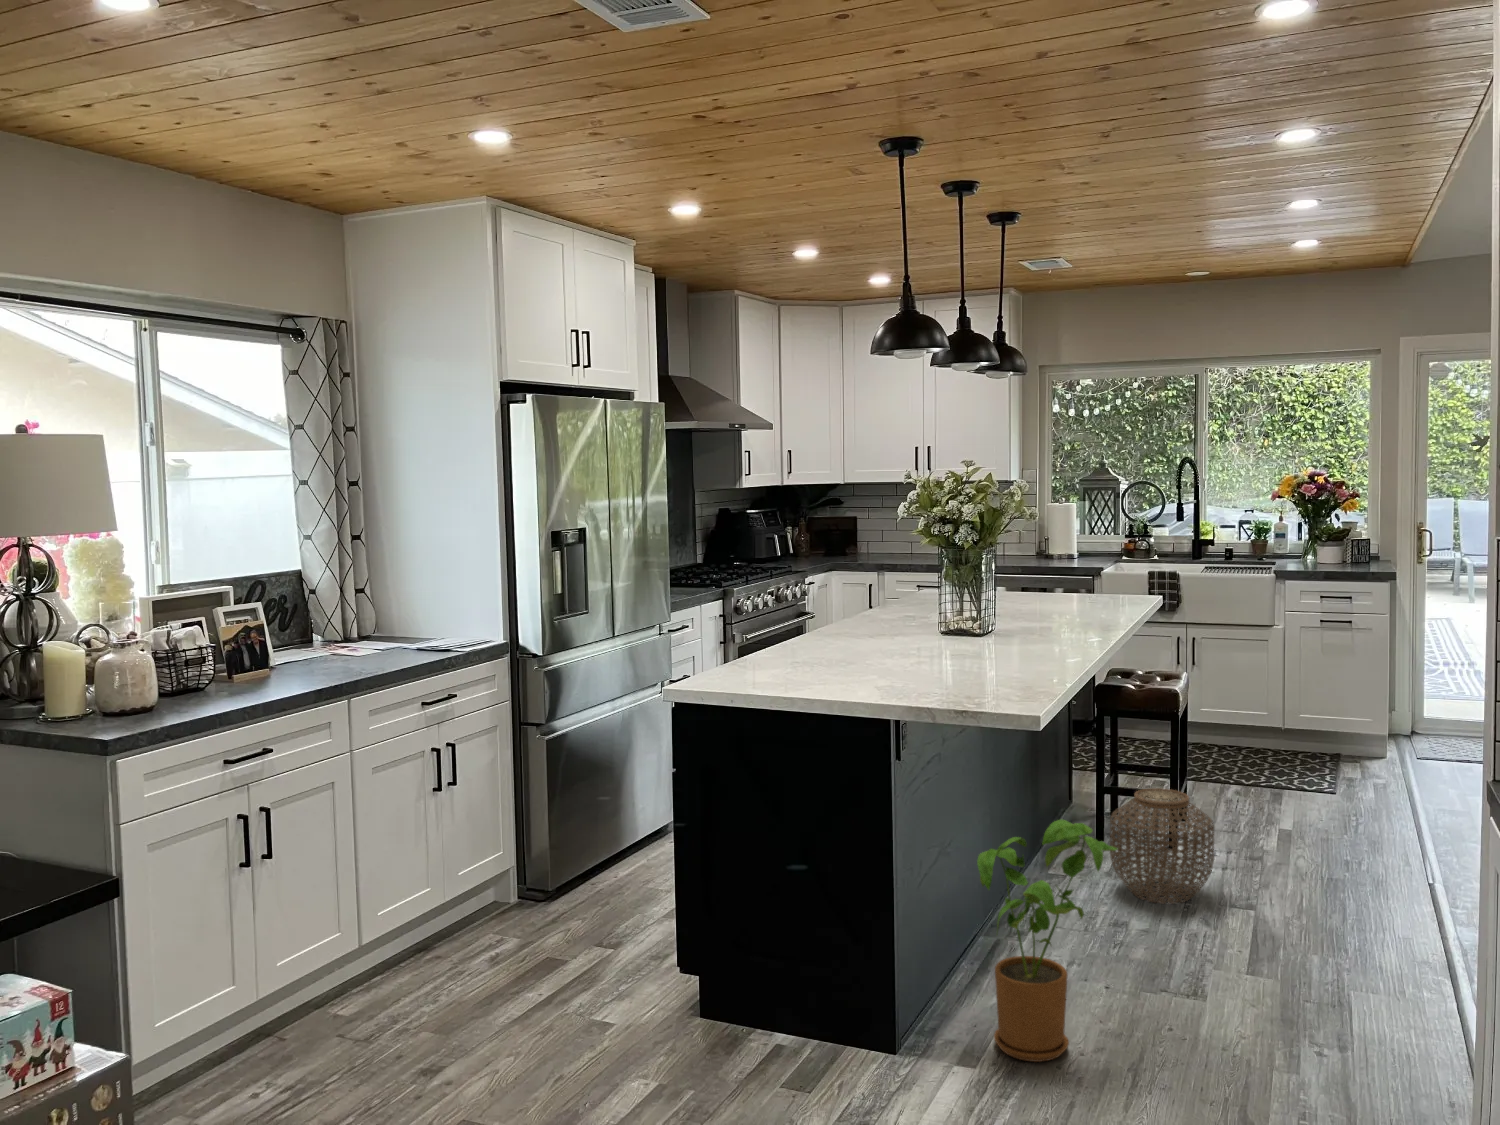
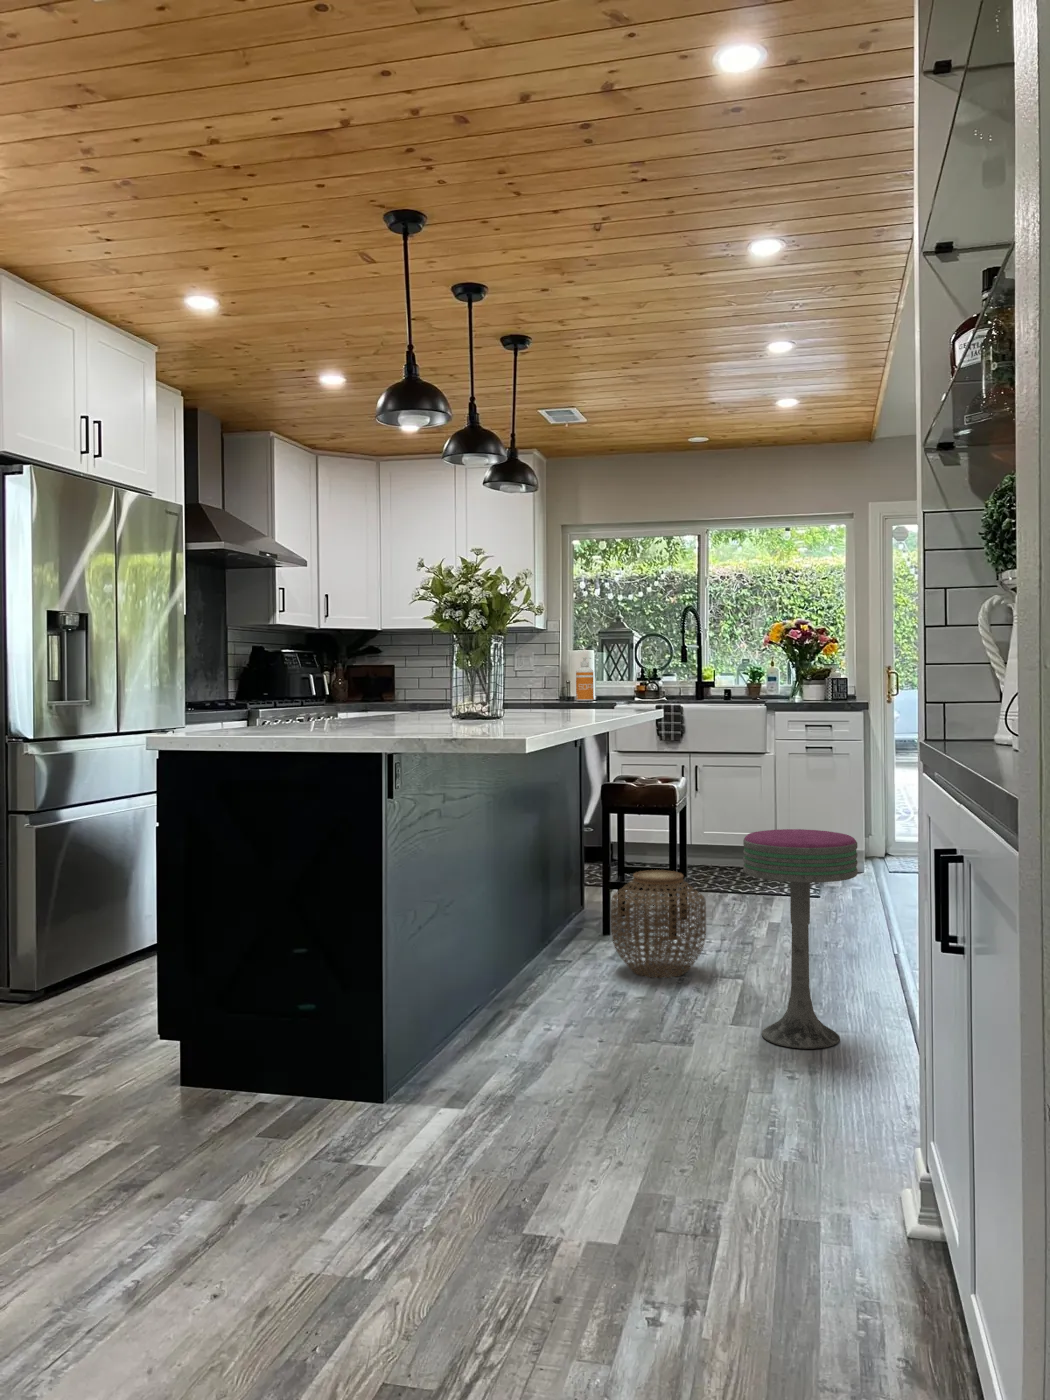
soap dispenser: none [1058,515,1077,562] -> present [576,657,594,701]
bar stool: none [1263,775,1394,1013] -> present [743,829,858,1049]
house plant: present [977,820,1118,1062] -> none [469,854,606,1101]

